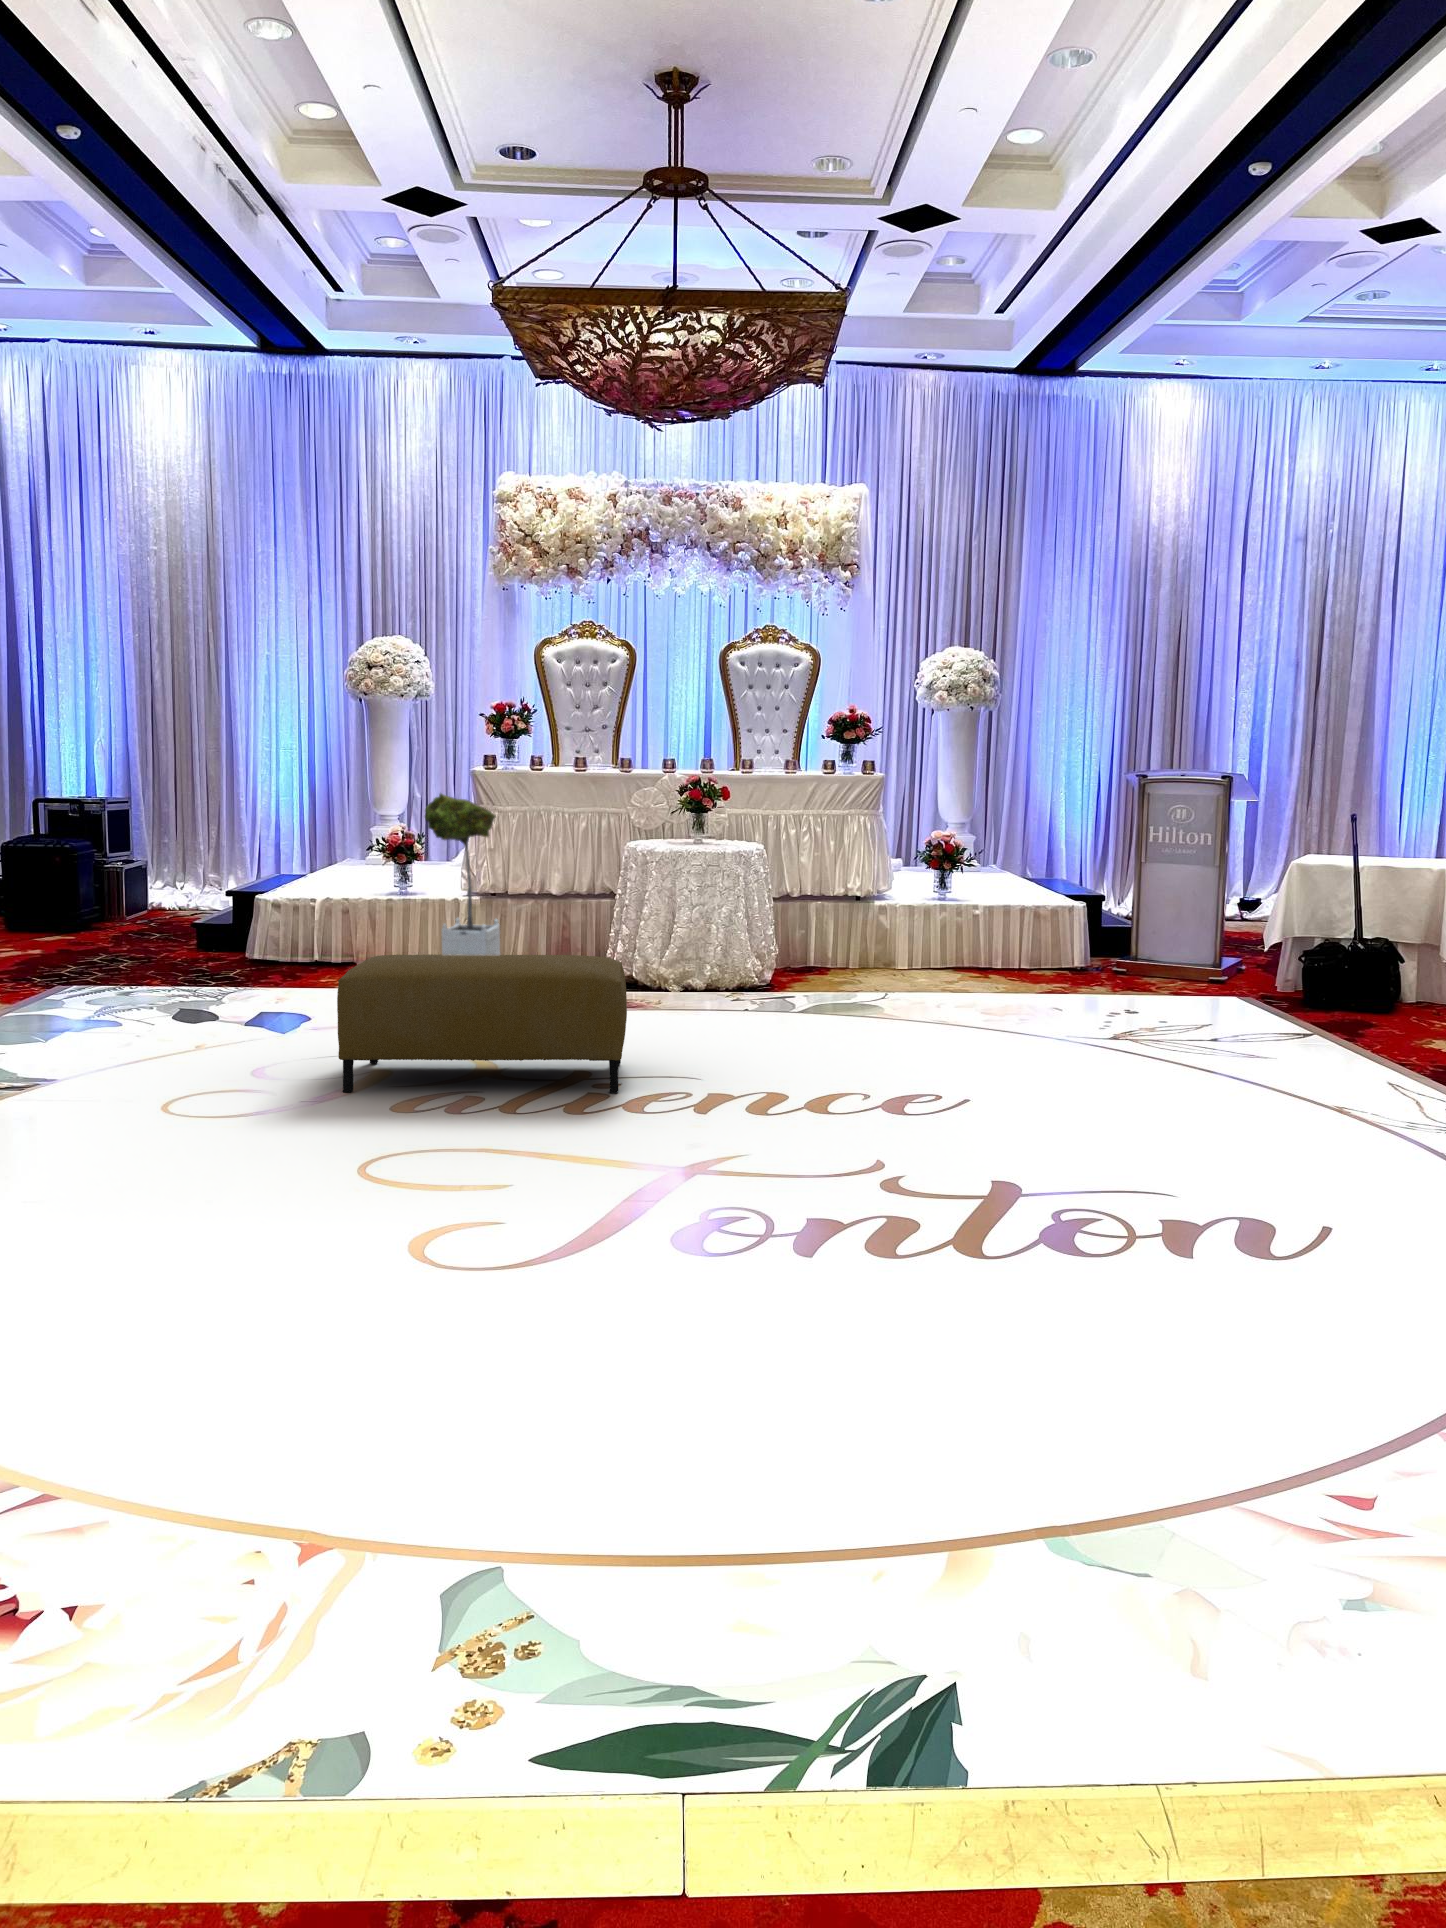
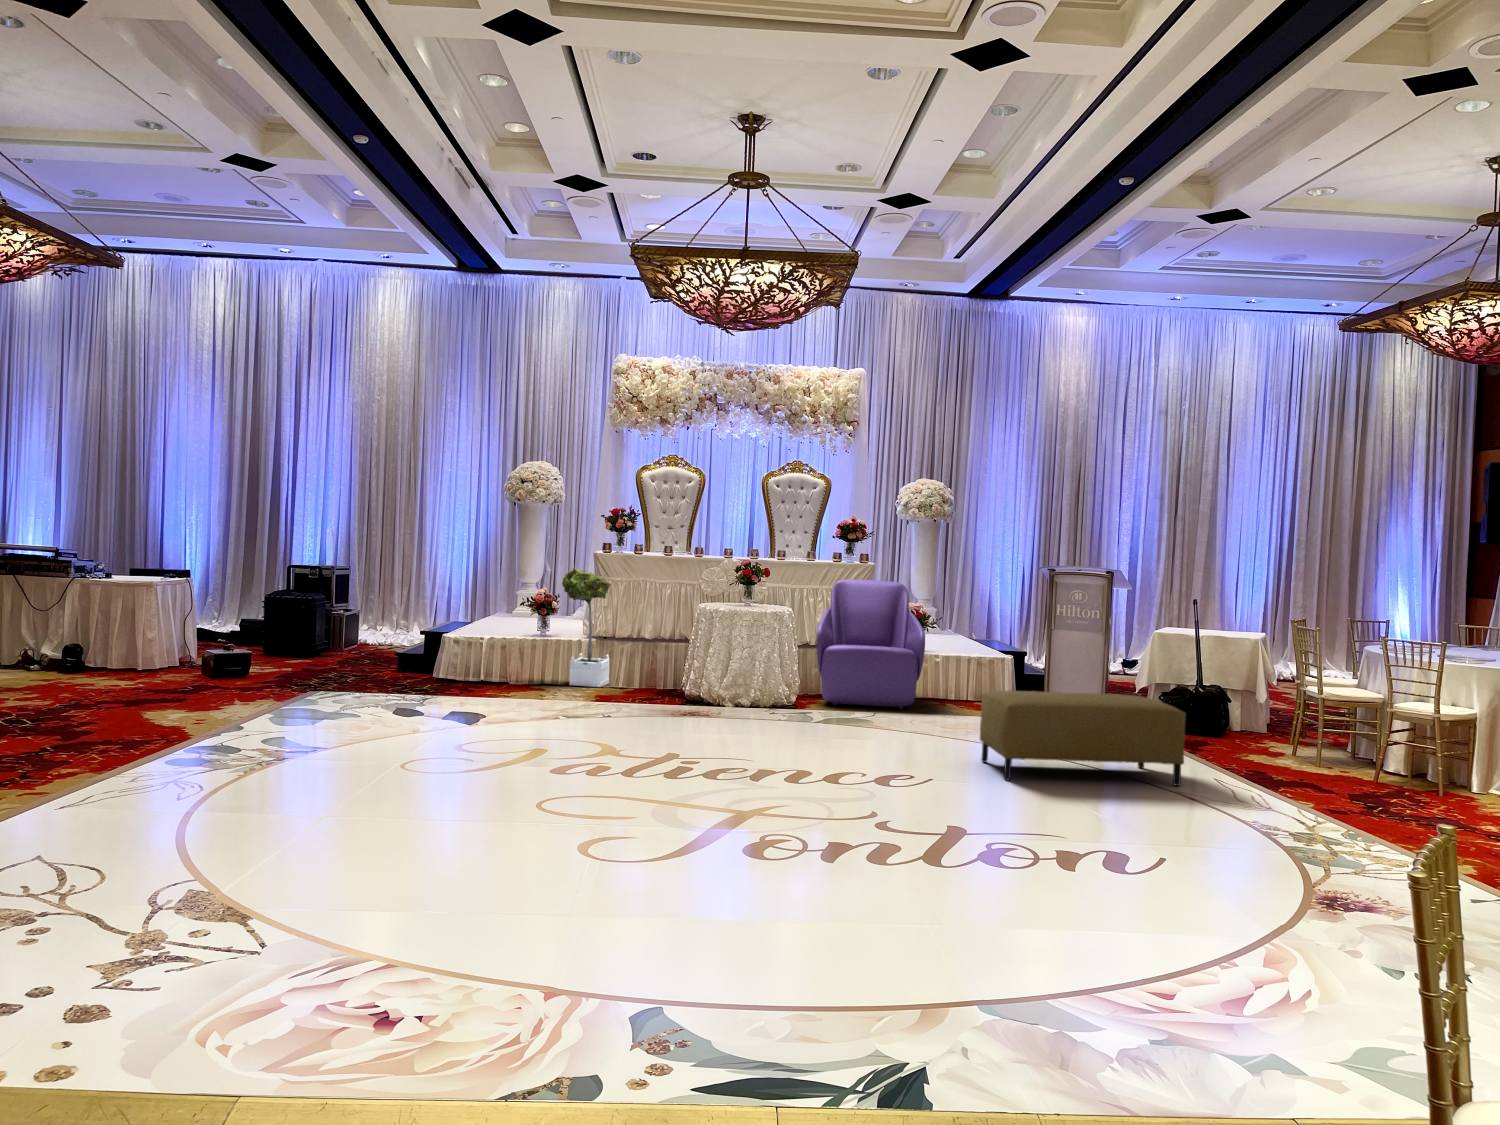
armchair: none [800,799,958,986] -> present [817,579,925,709]
ottoman: present [337,954,627,1093] -> present [980,691,1186,786]

